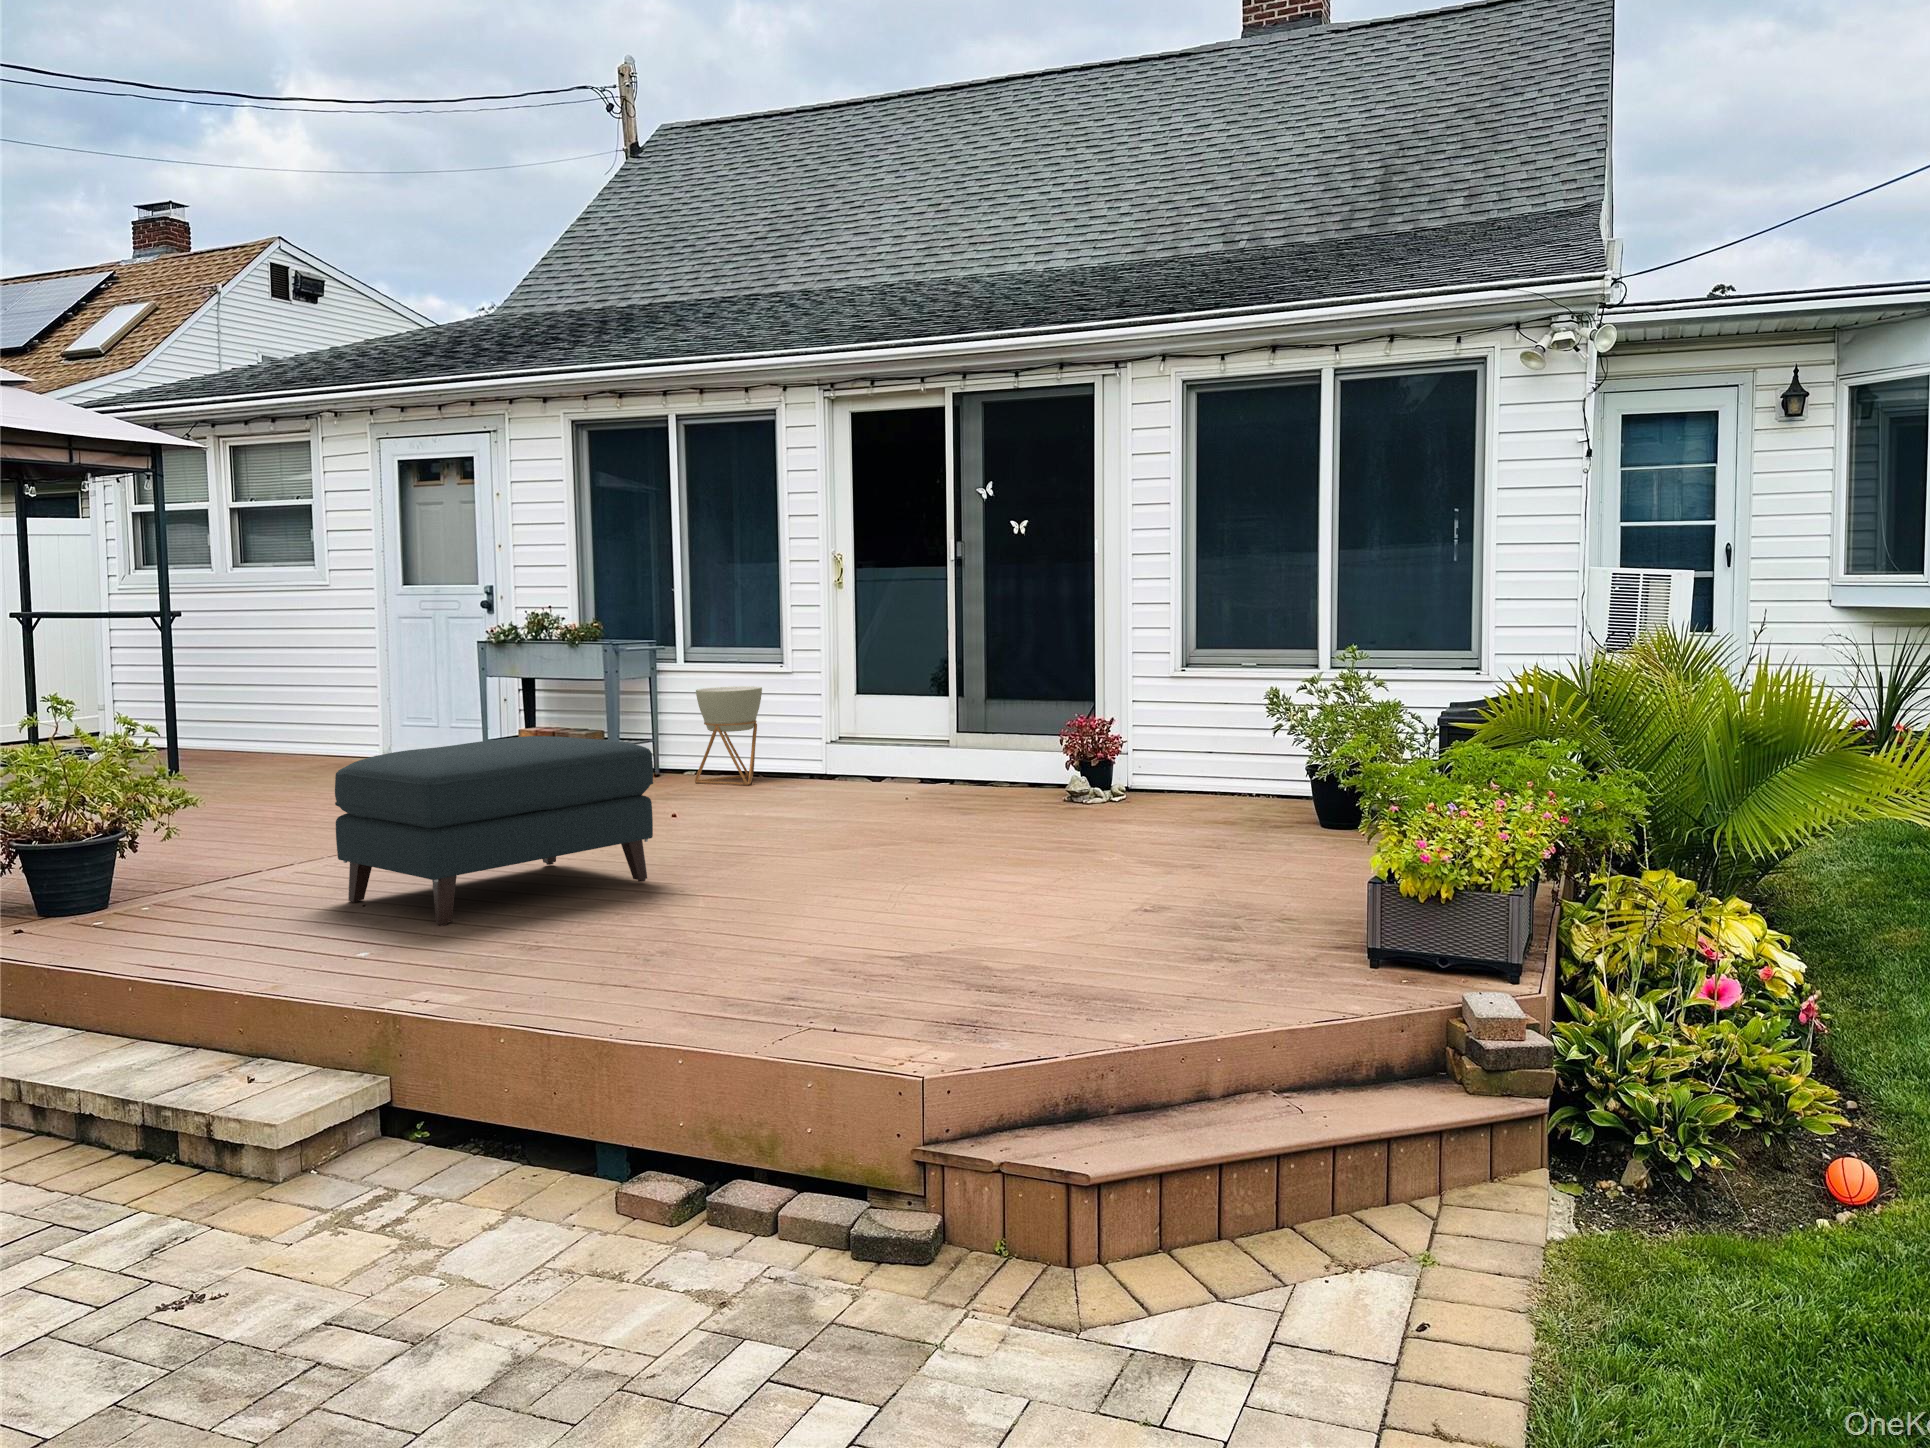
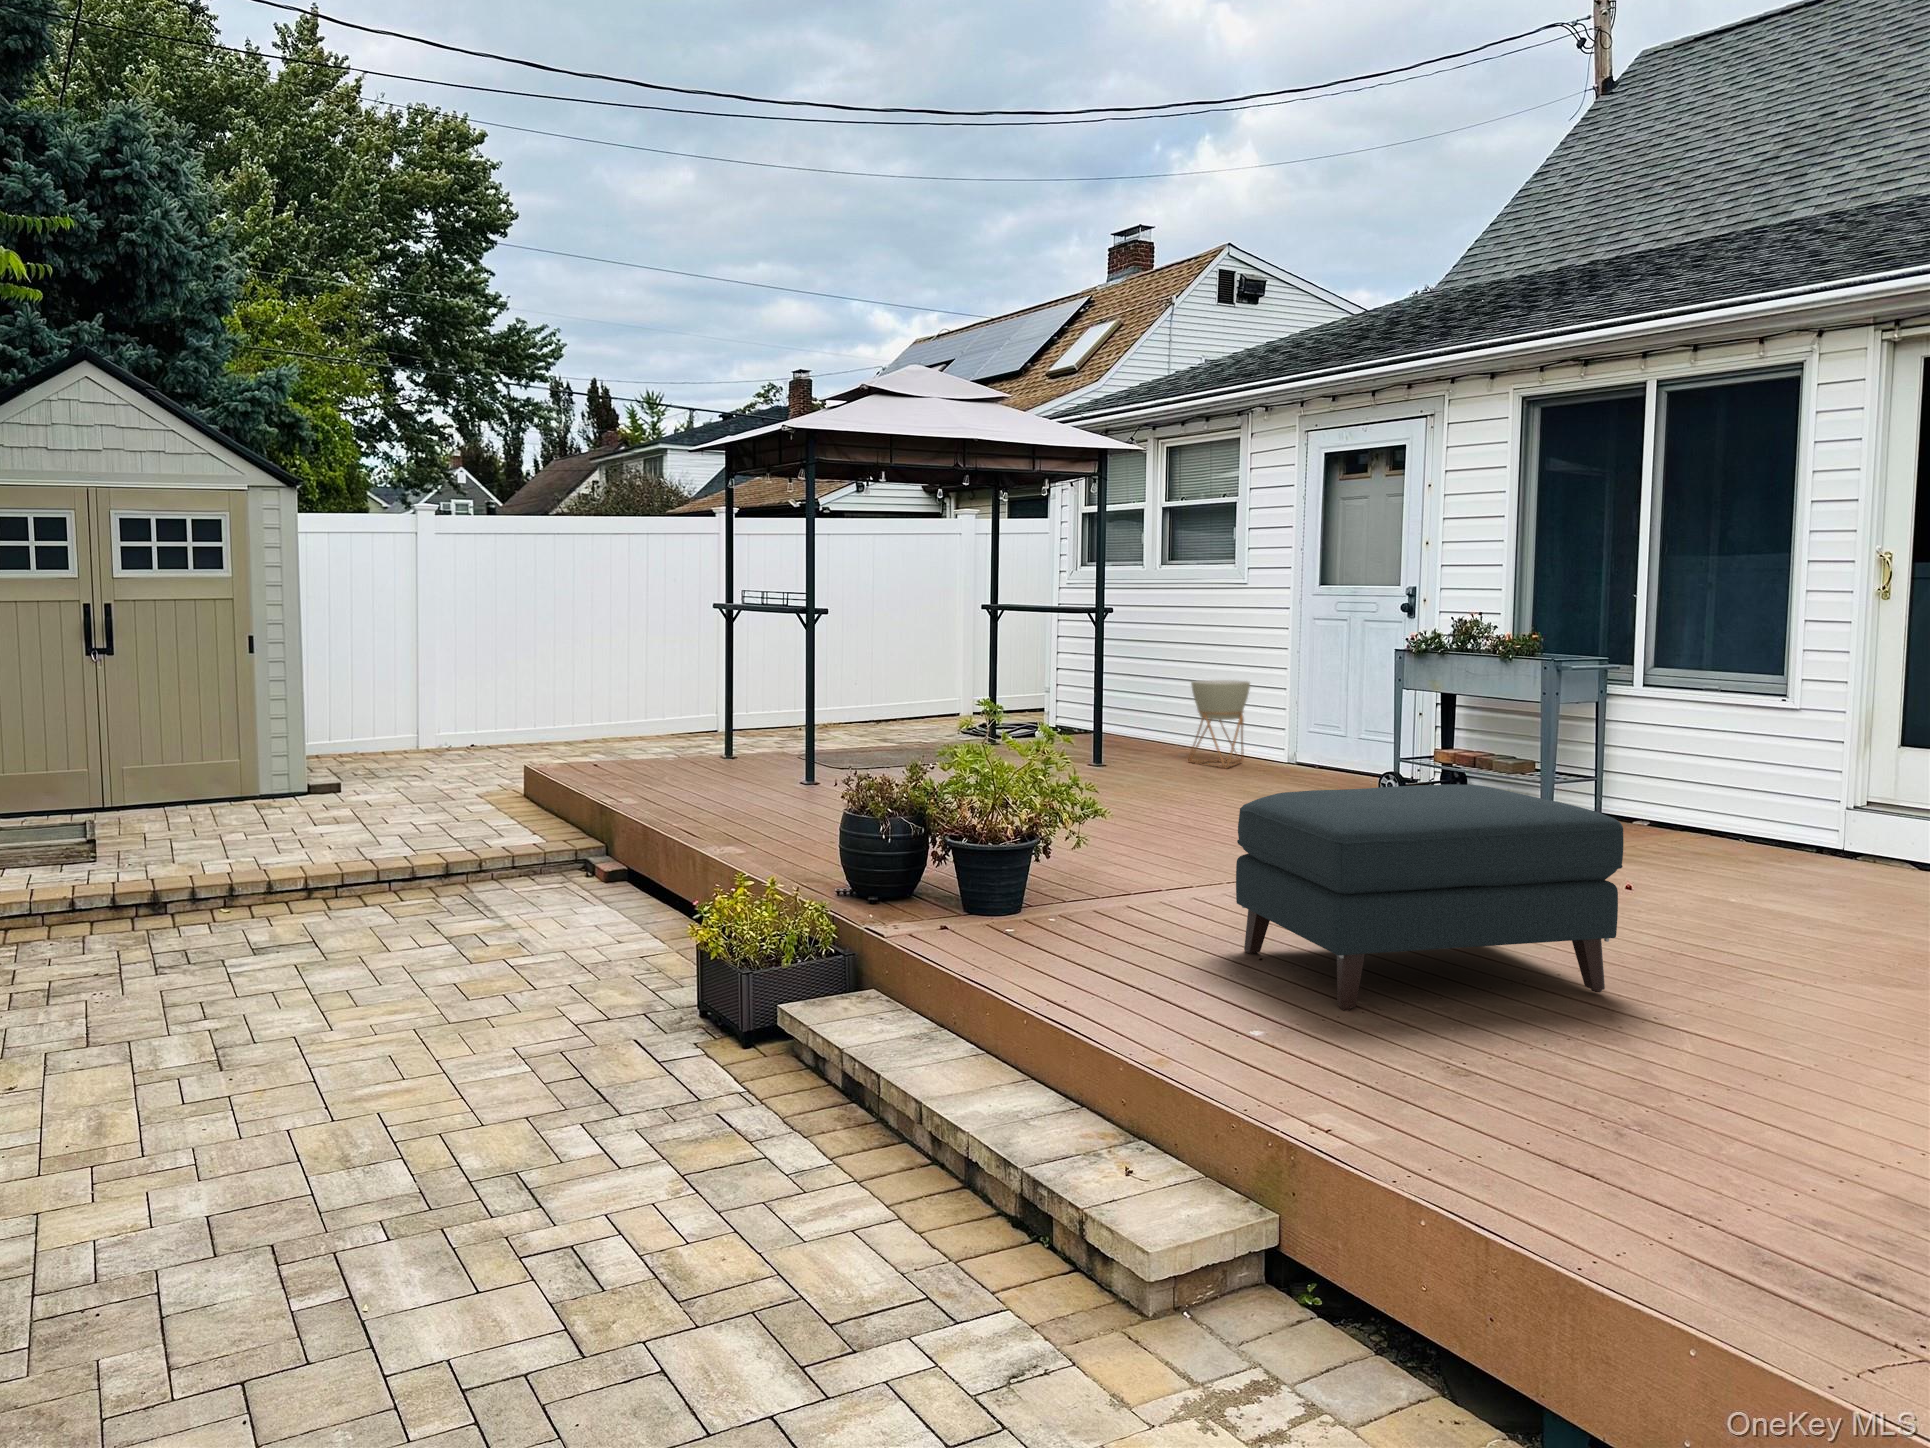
planter: present [695,686,762,785] -> present [1188,680,1250,768]

